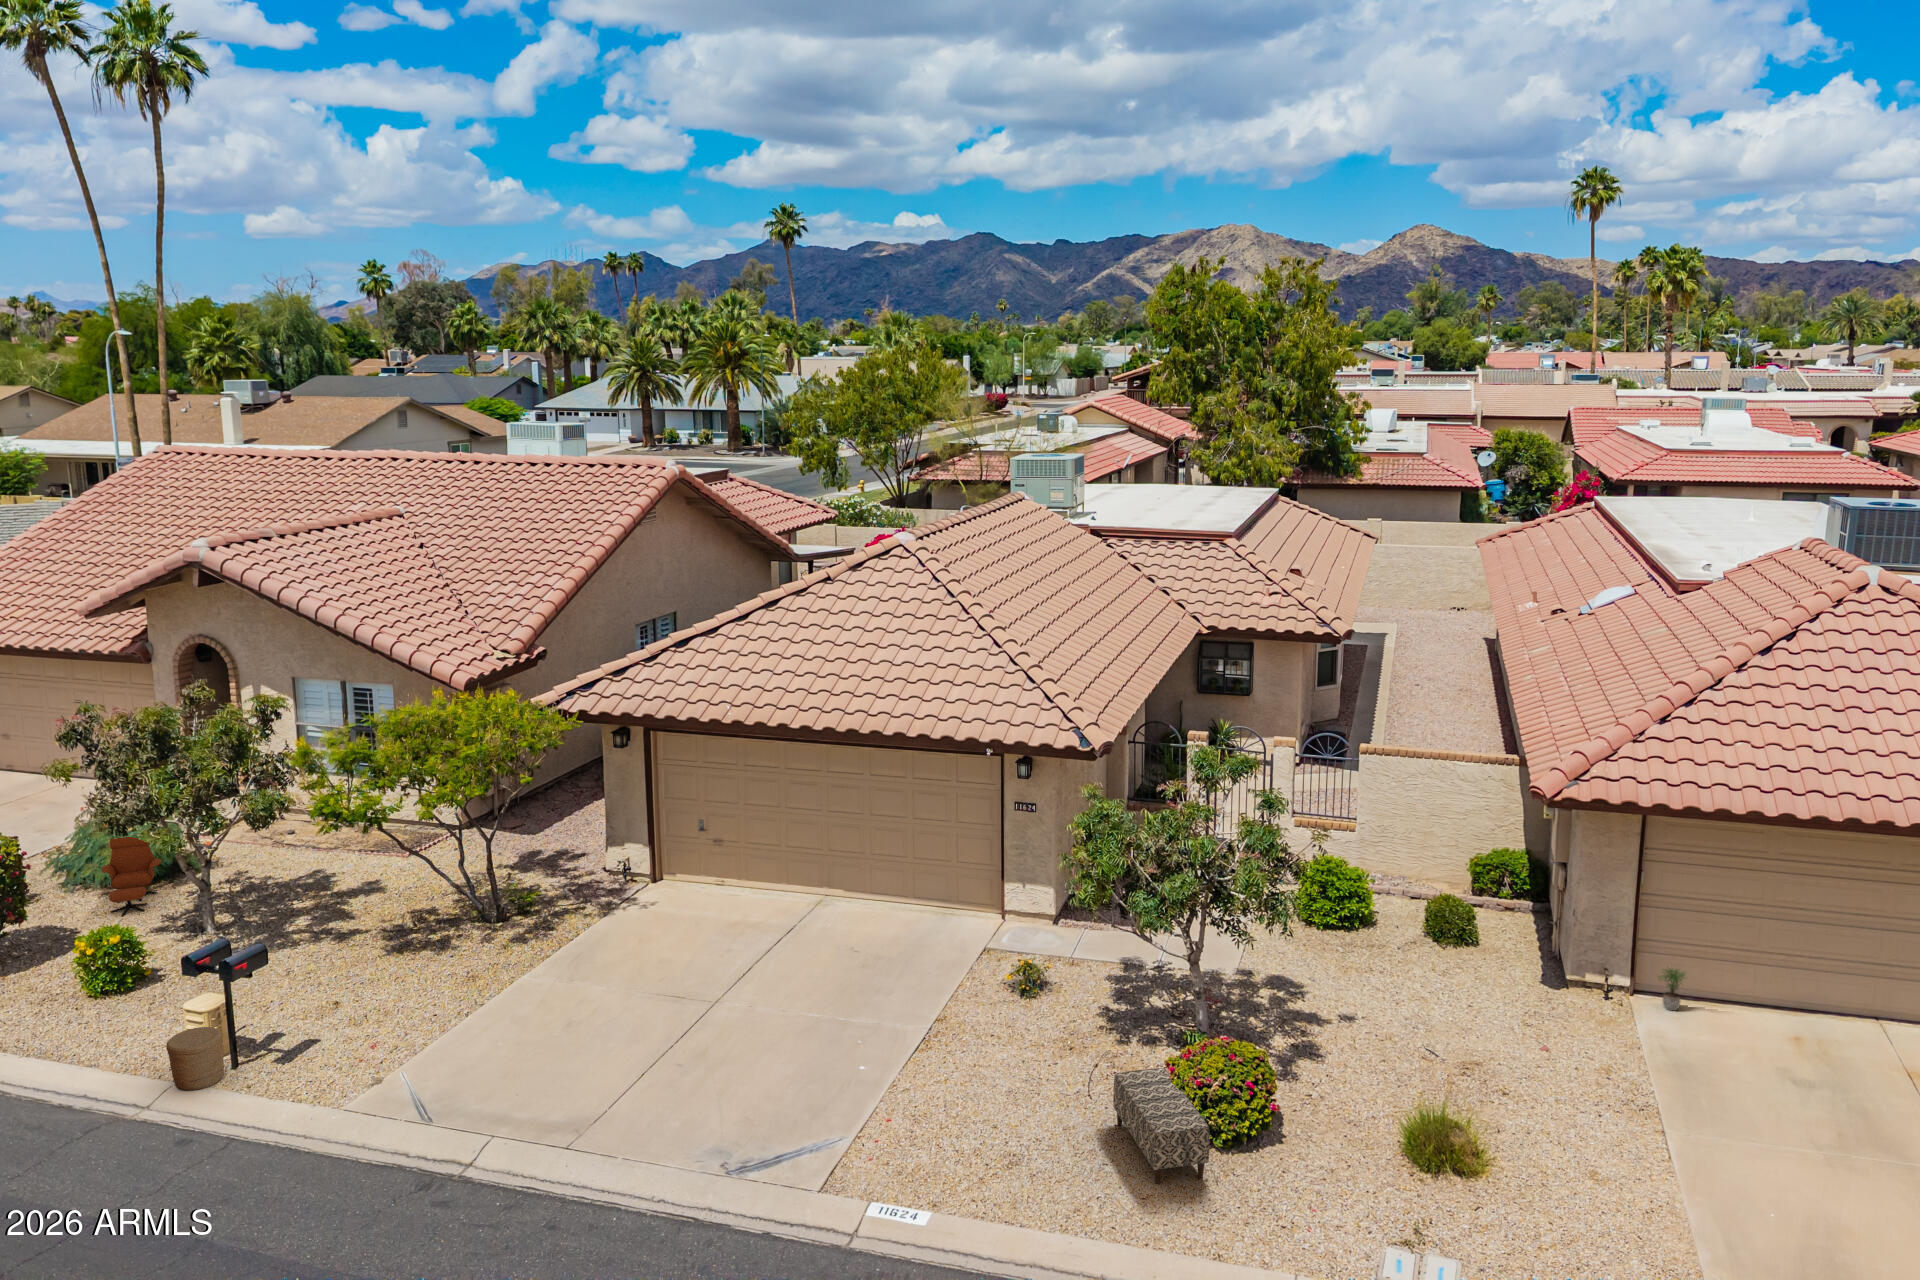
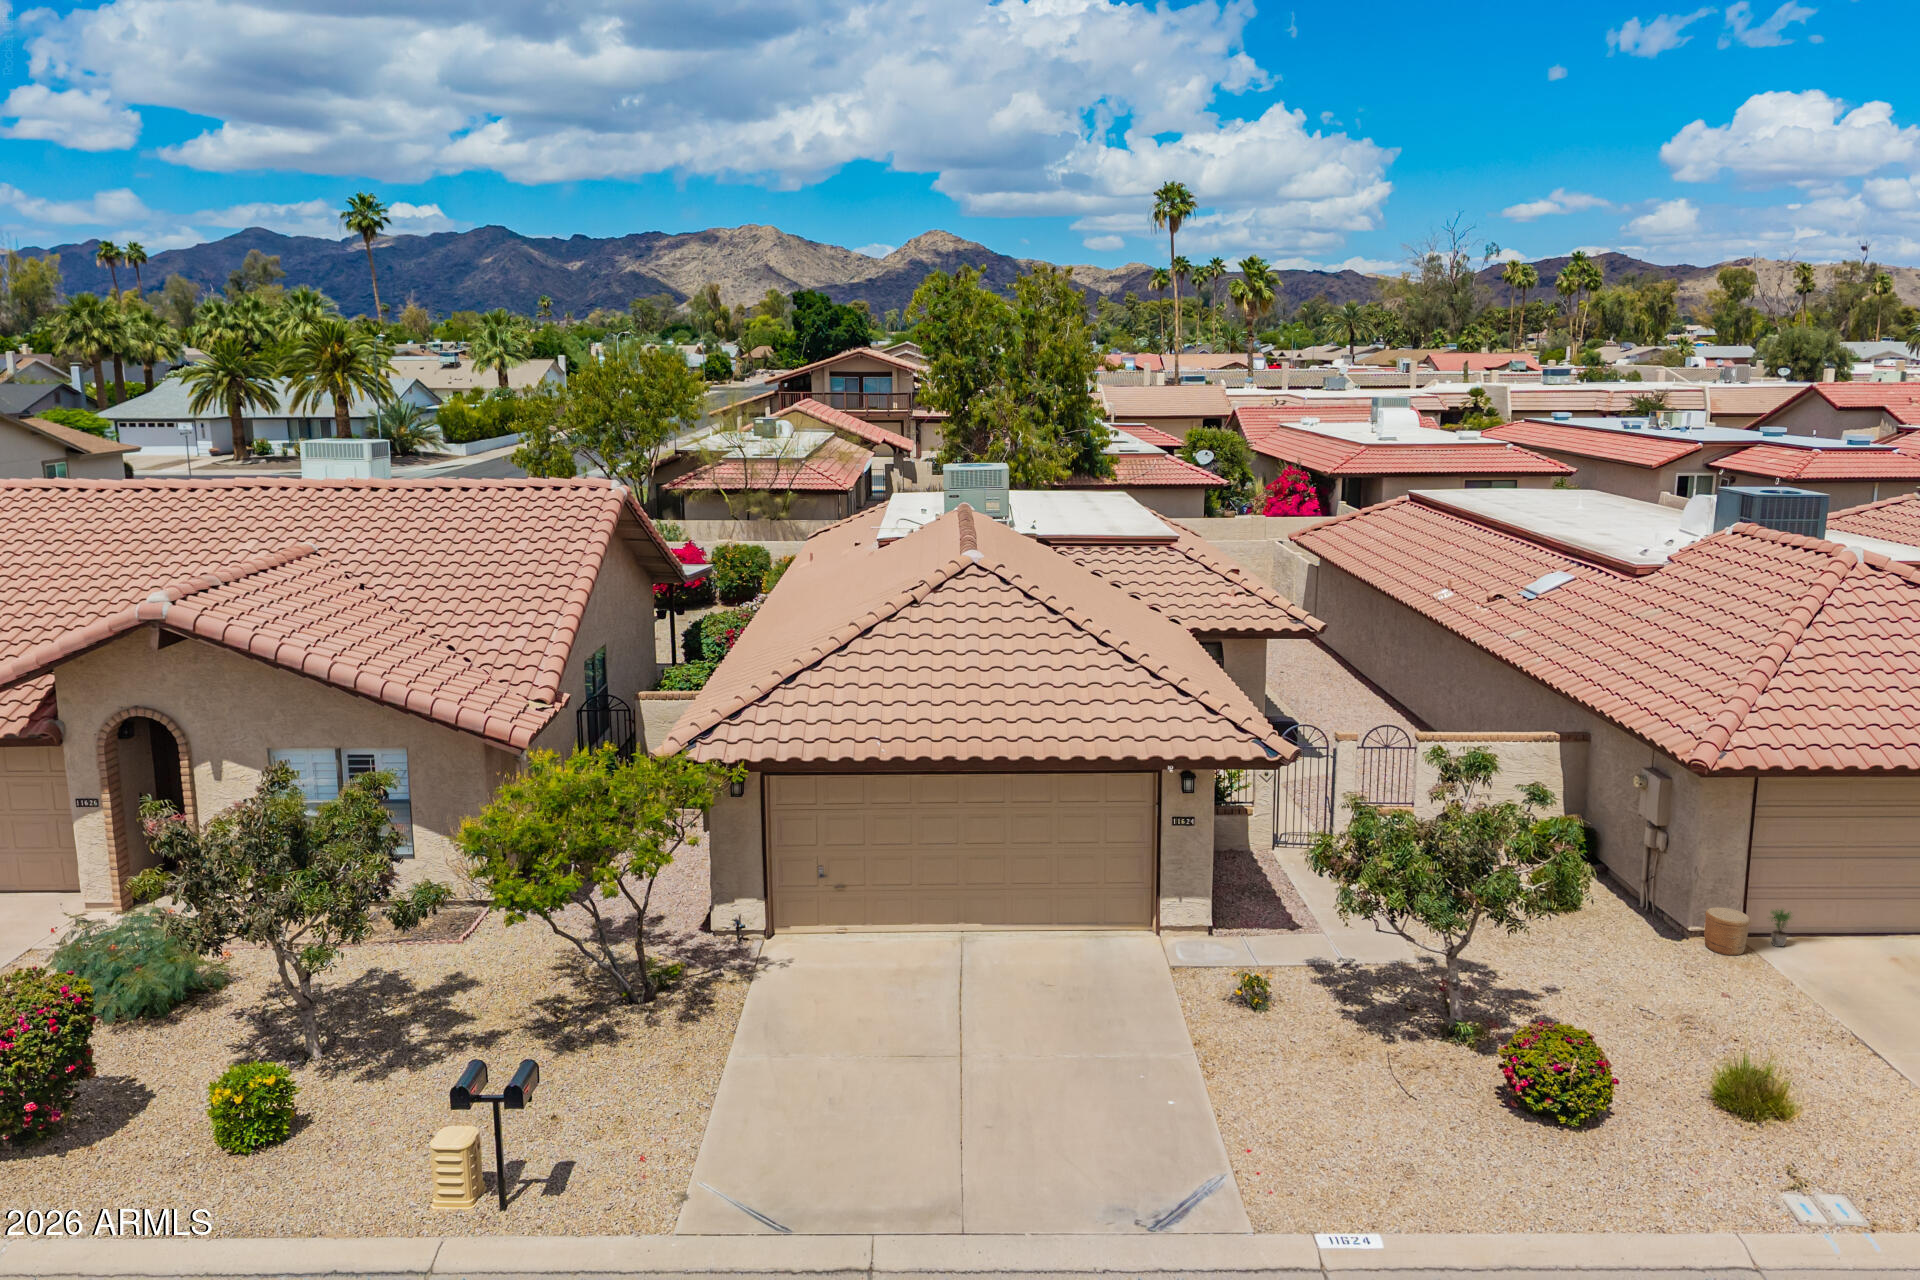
lounge chair: present [101,835,161,916] -> none [112,952,185,1056]
woven basket: present [166,1027,224,1091] -> present [1704,907,1750,956]
bench: present [1113,1068,1210,1185] -> none [1456,1058,1590,1171]

